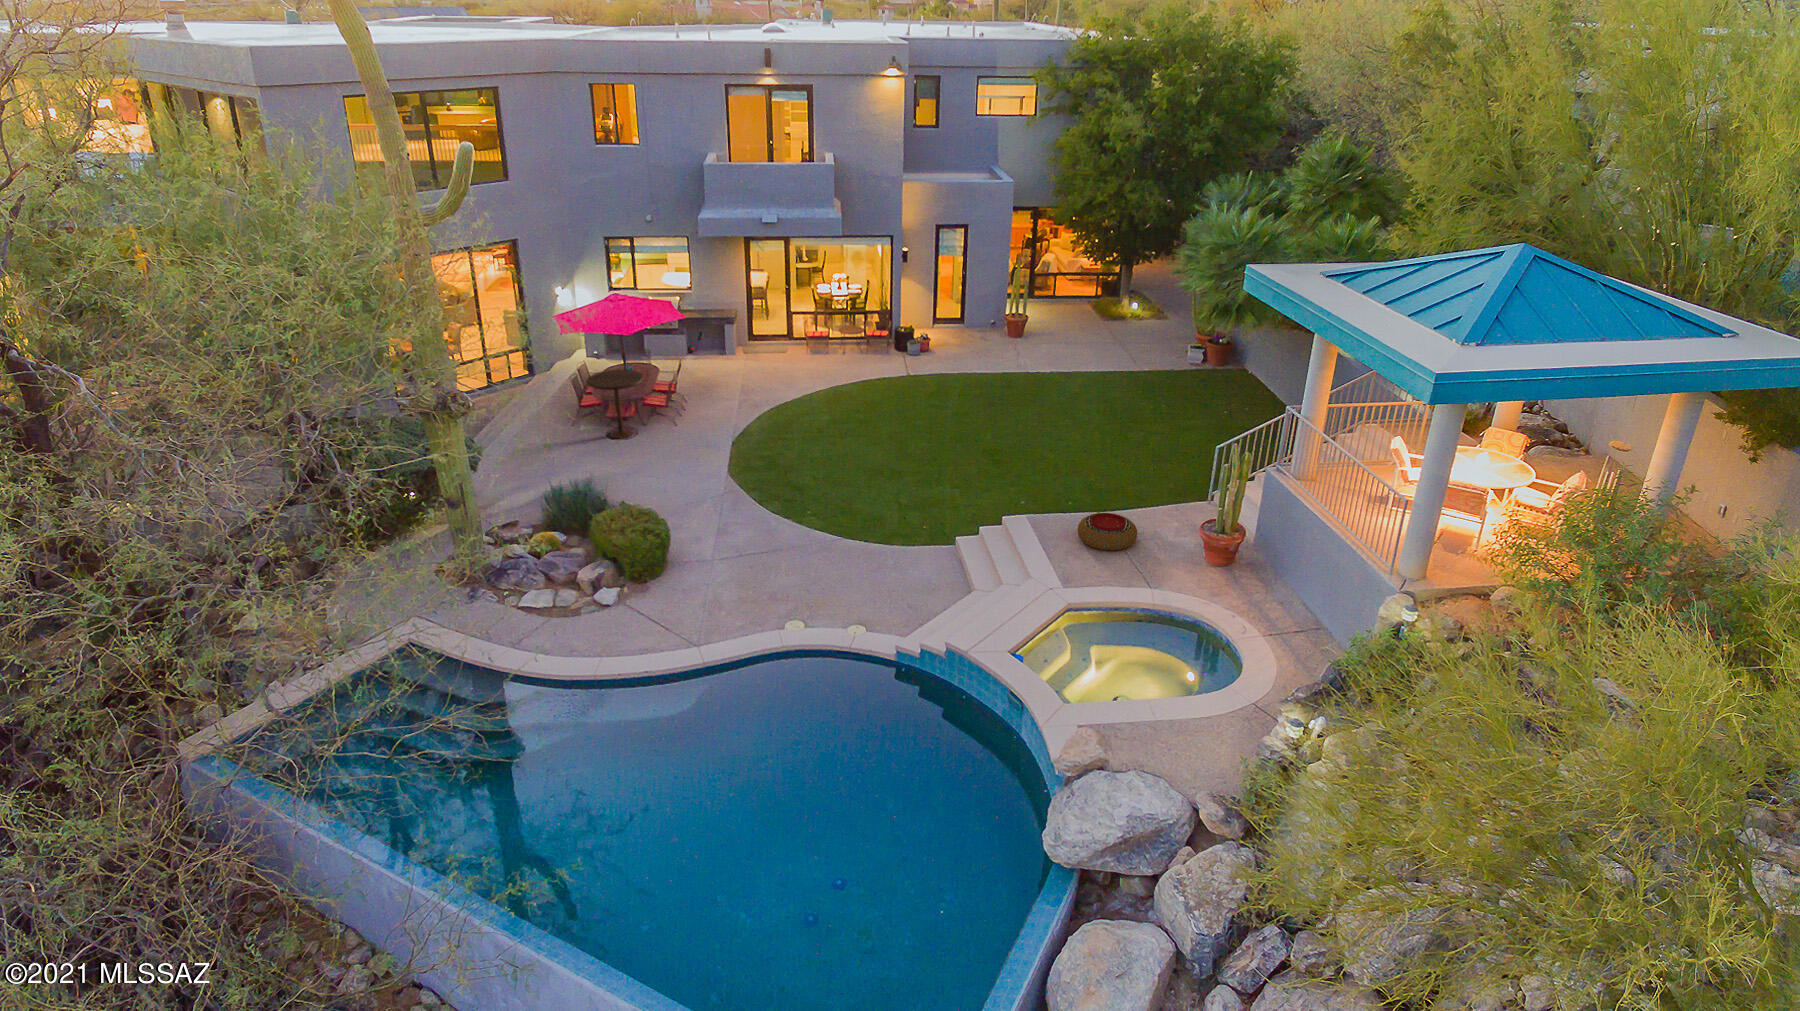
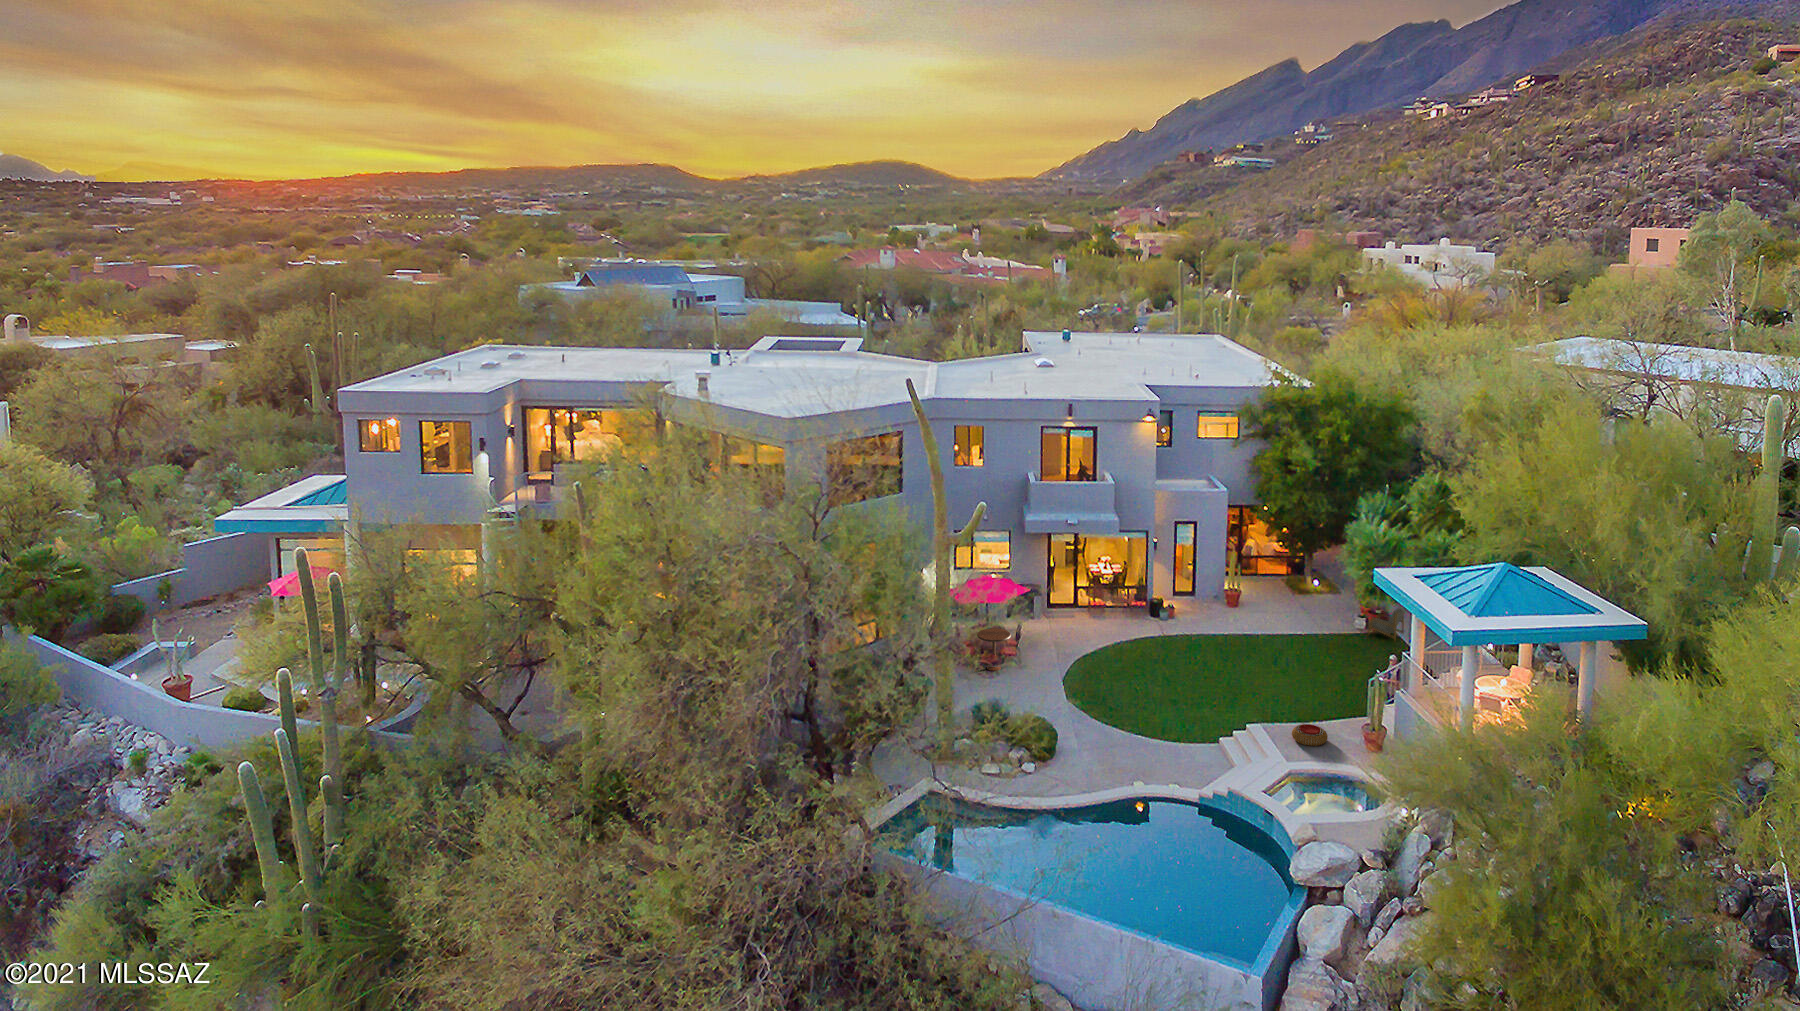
armchair: none [1204,327,1261,381] -> present [1368,608,1405,641]

